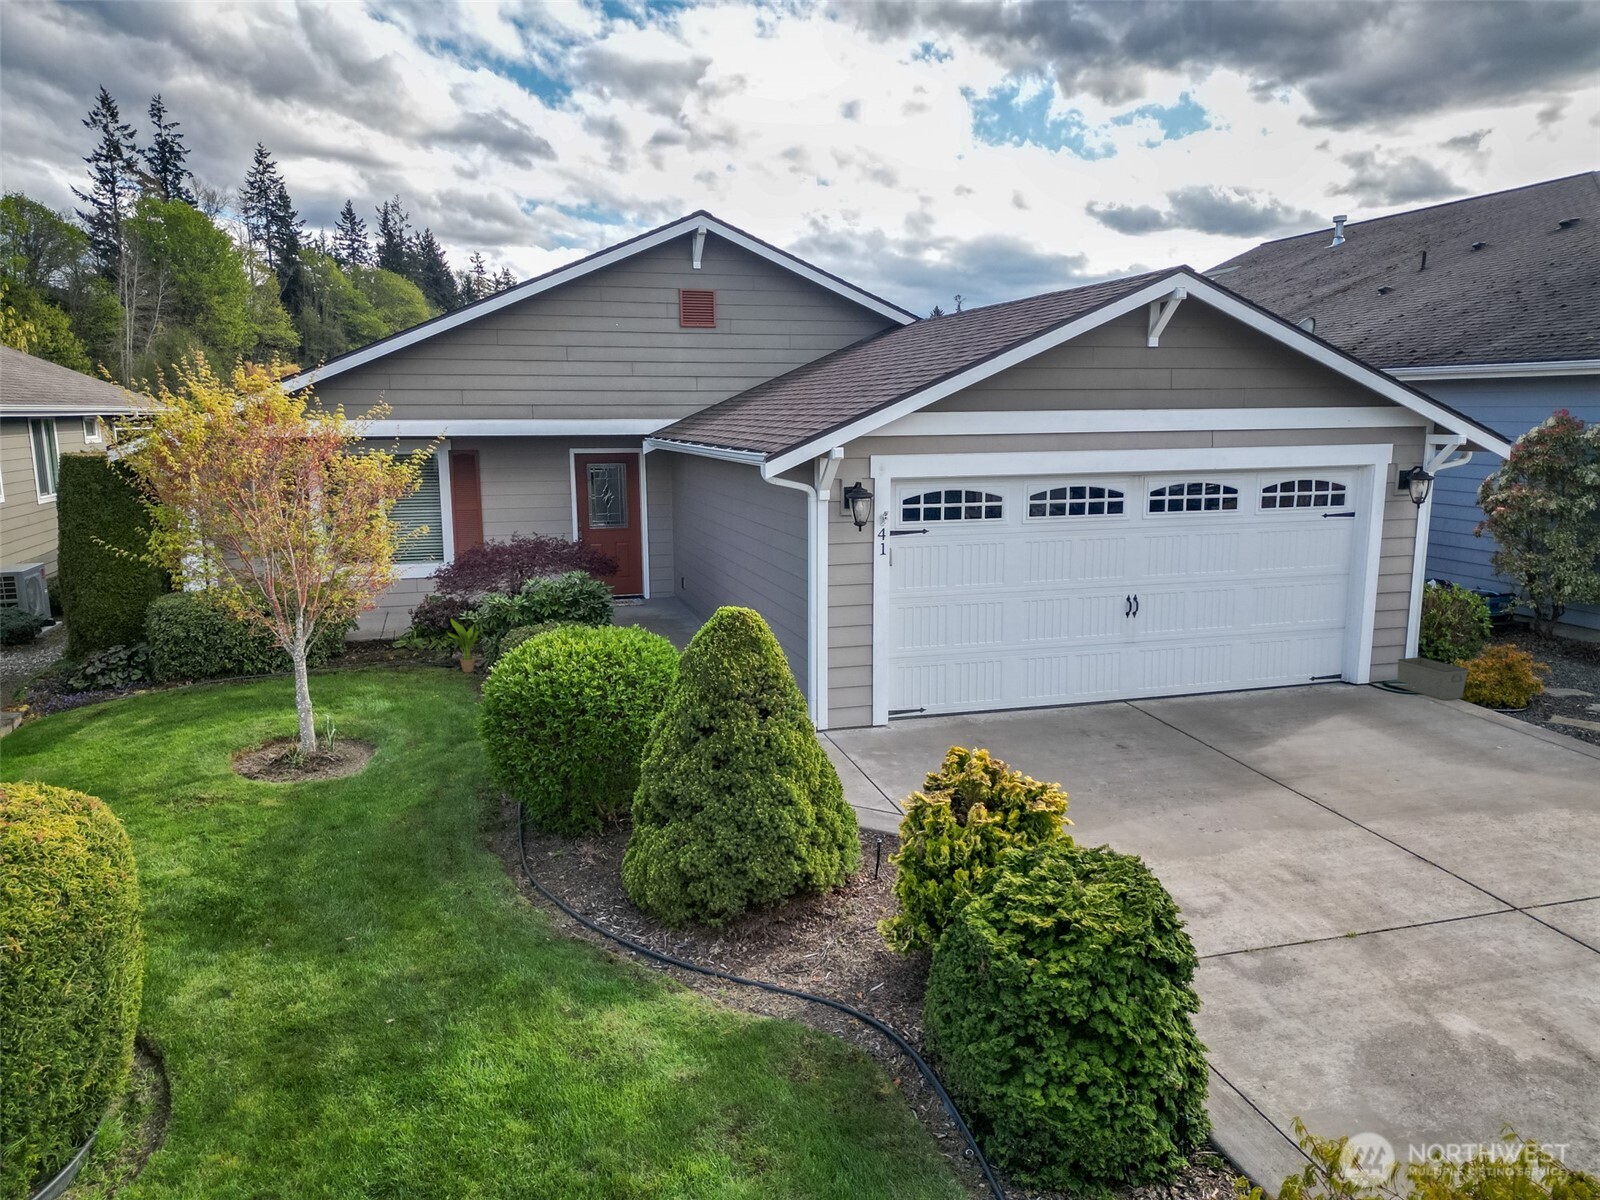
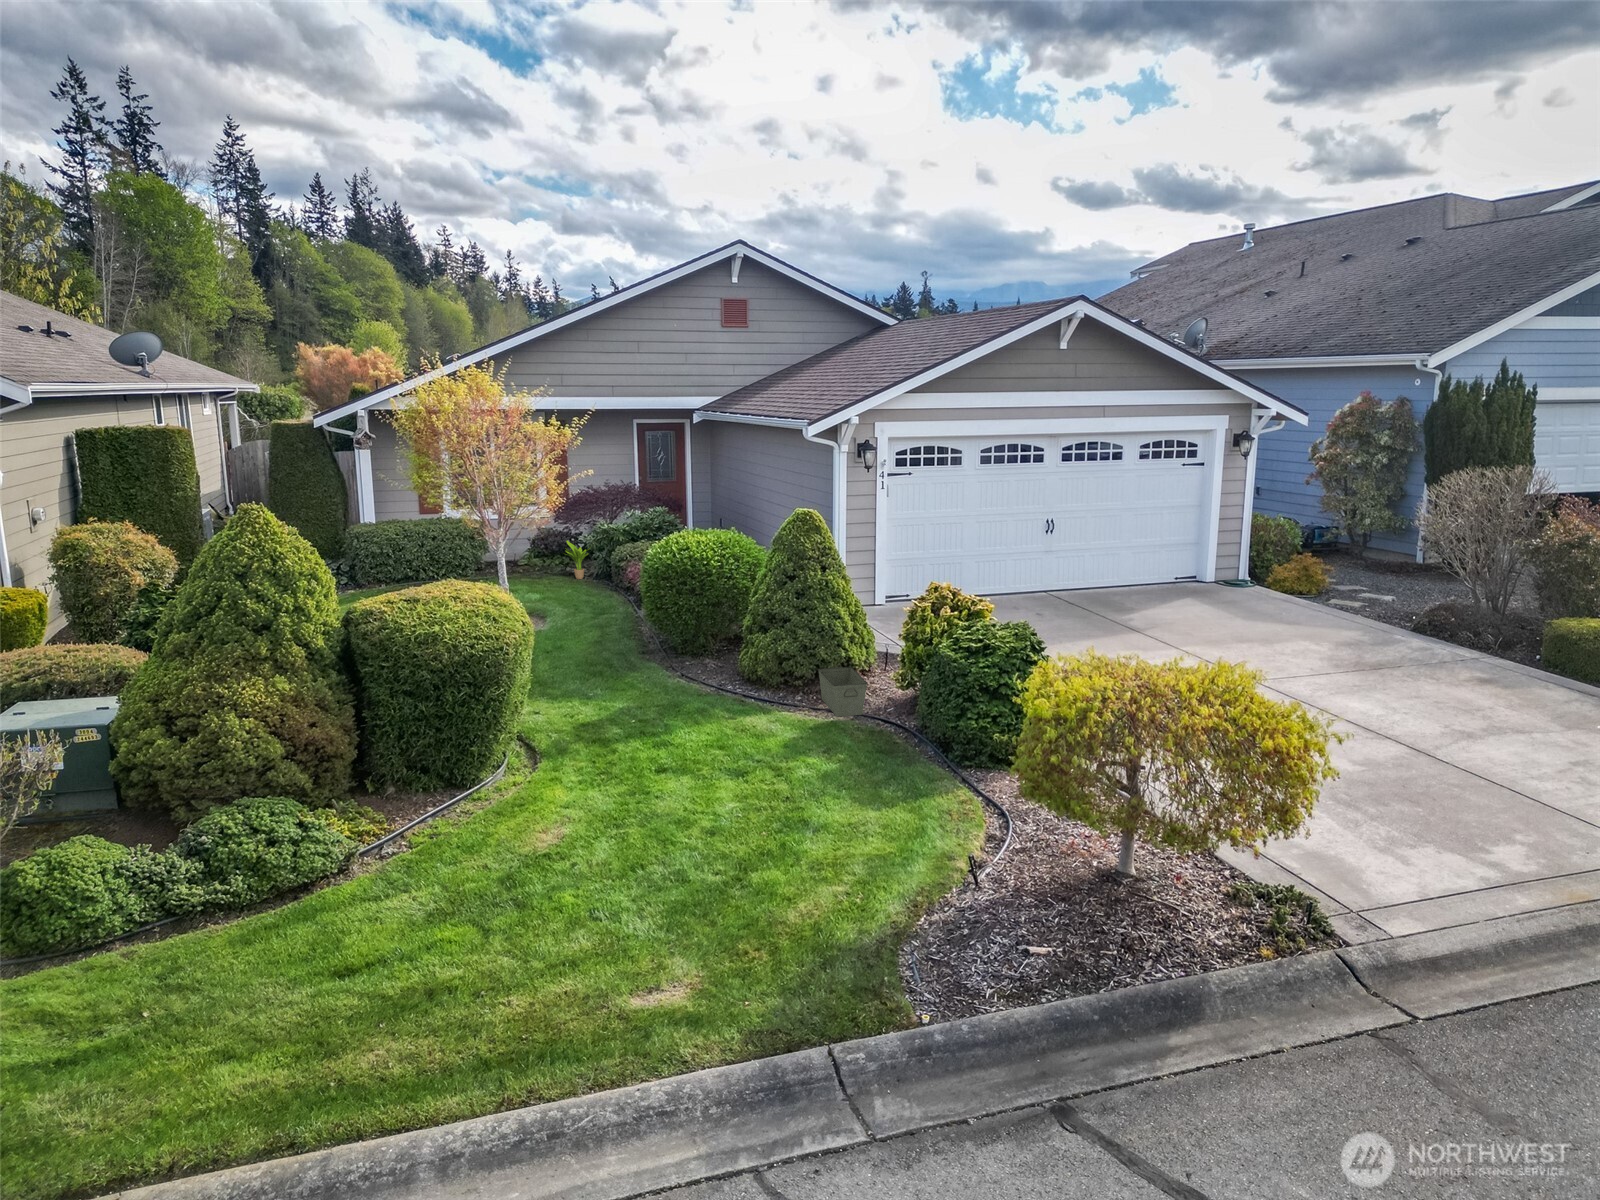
storage bin: present [1398,657,1468,700] -> present [818,667,867,717]

